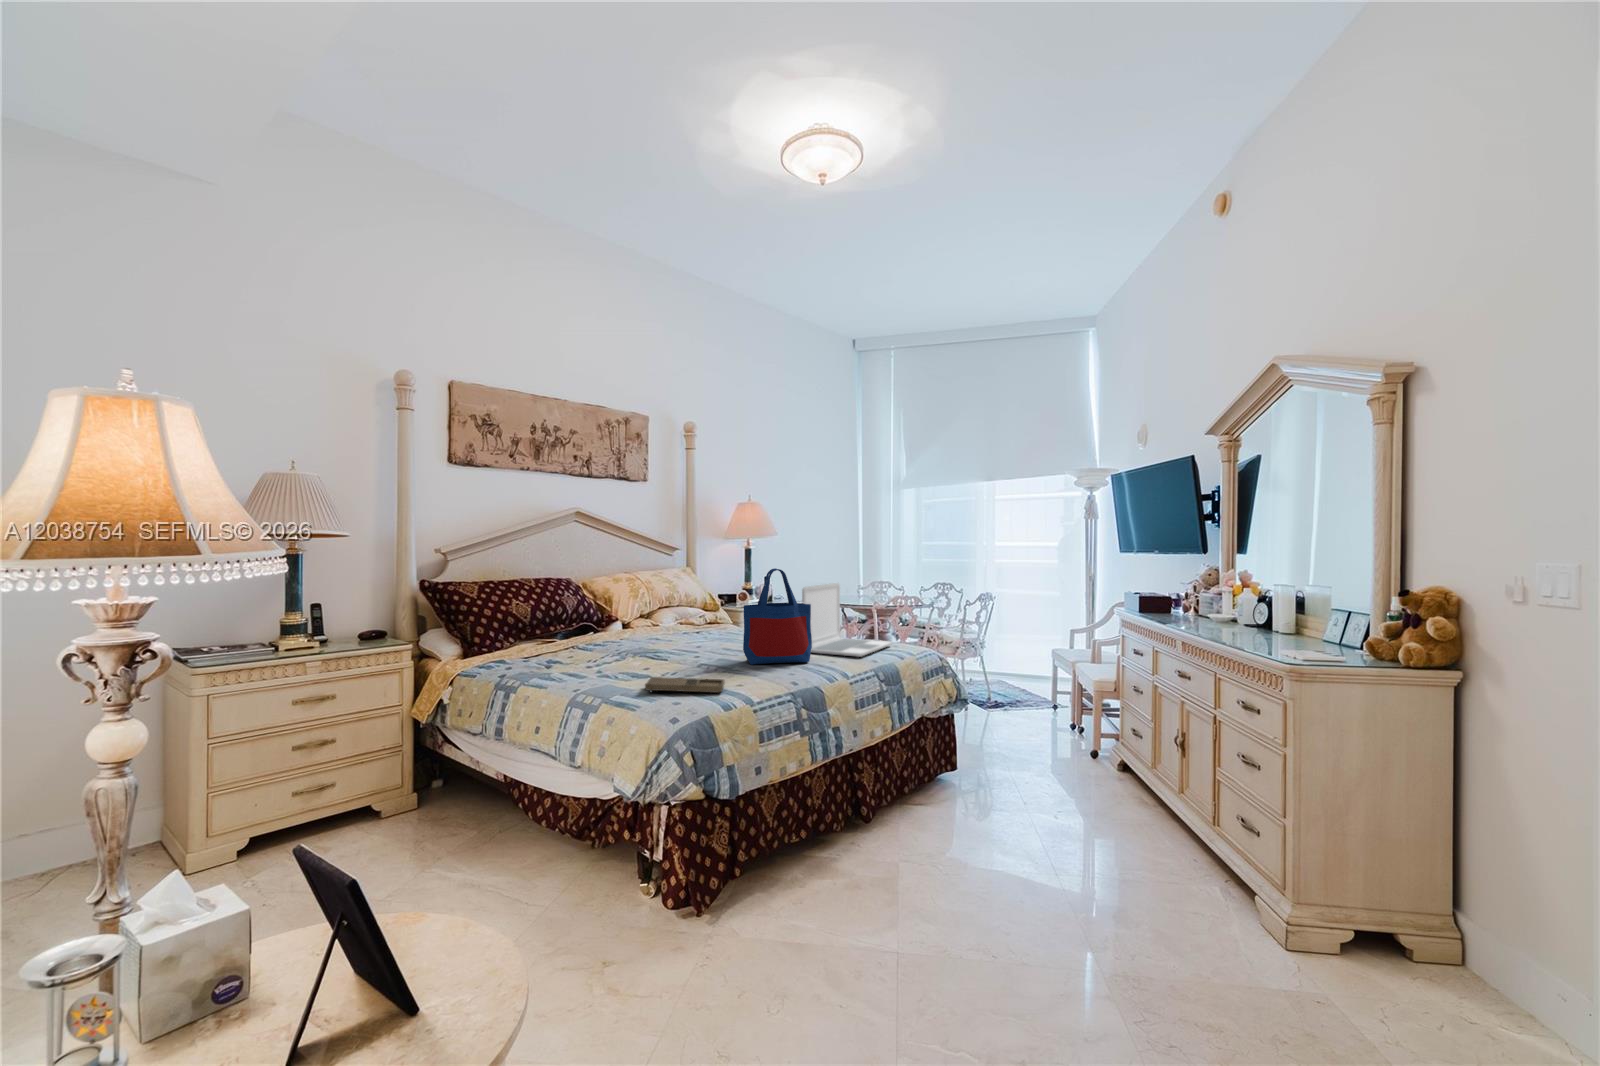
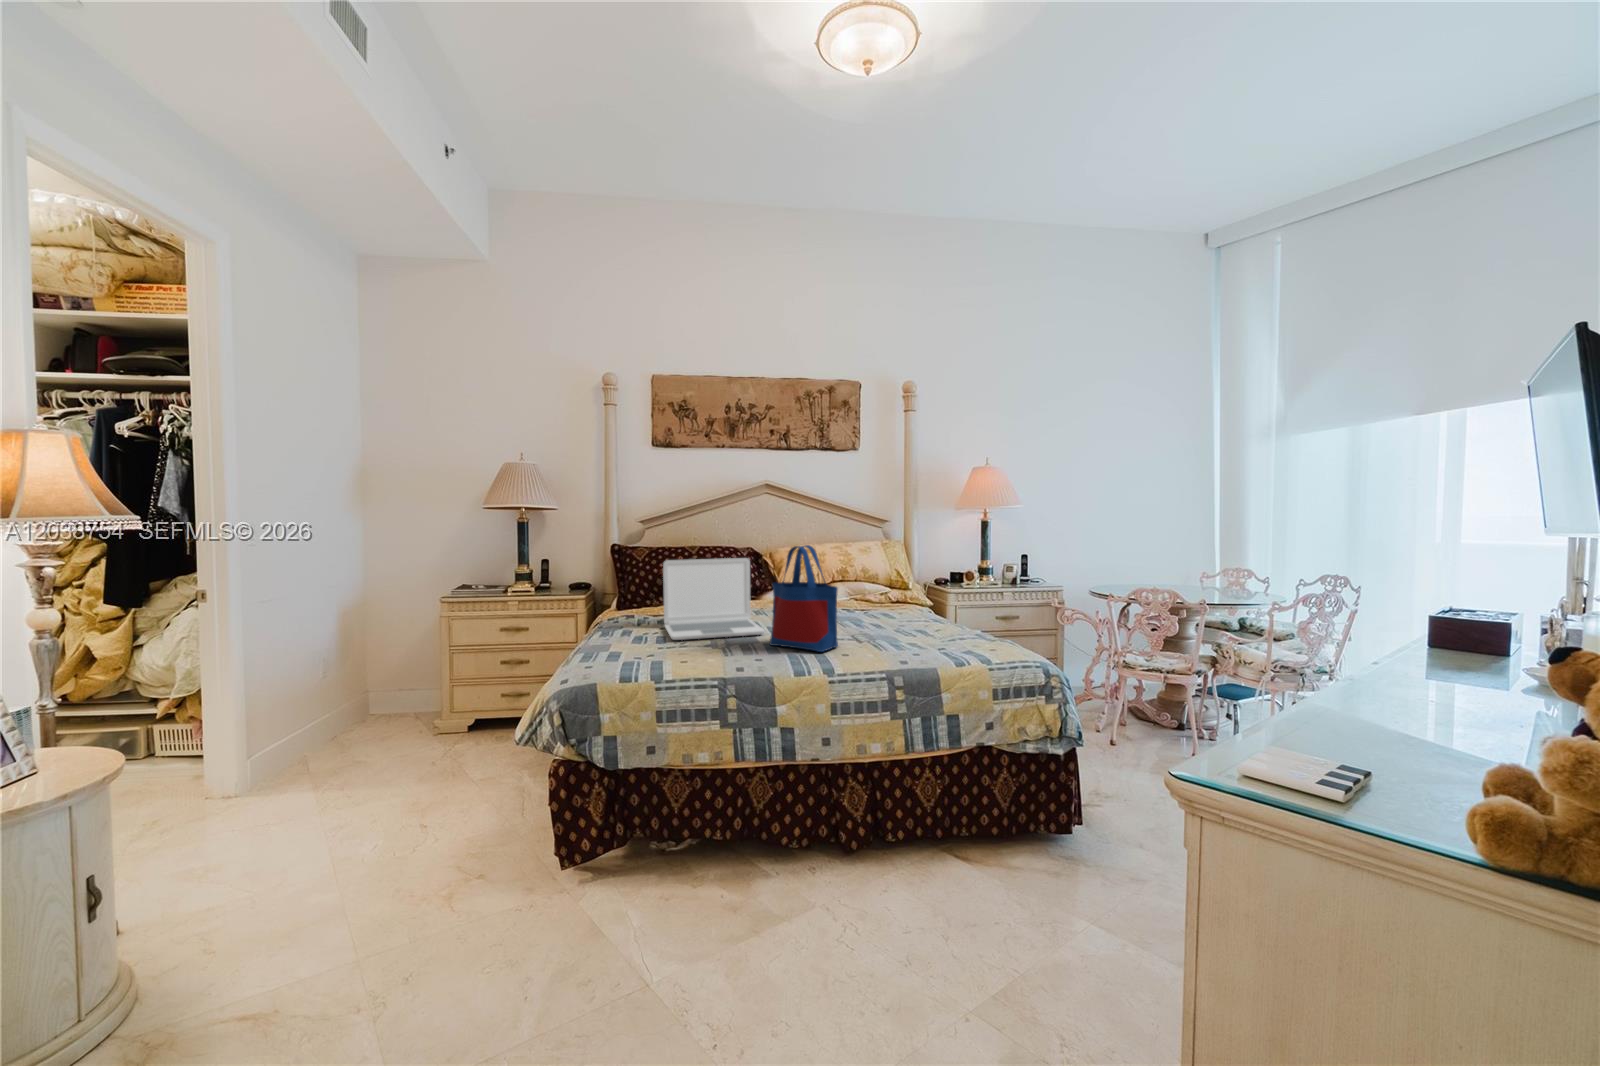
laptop: present [802,583,892,657] -> present [663,558,764,640]
tray: present [645,677,725,693] -> none [608,641,676,666]

